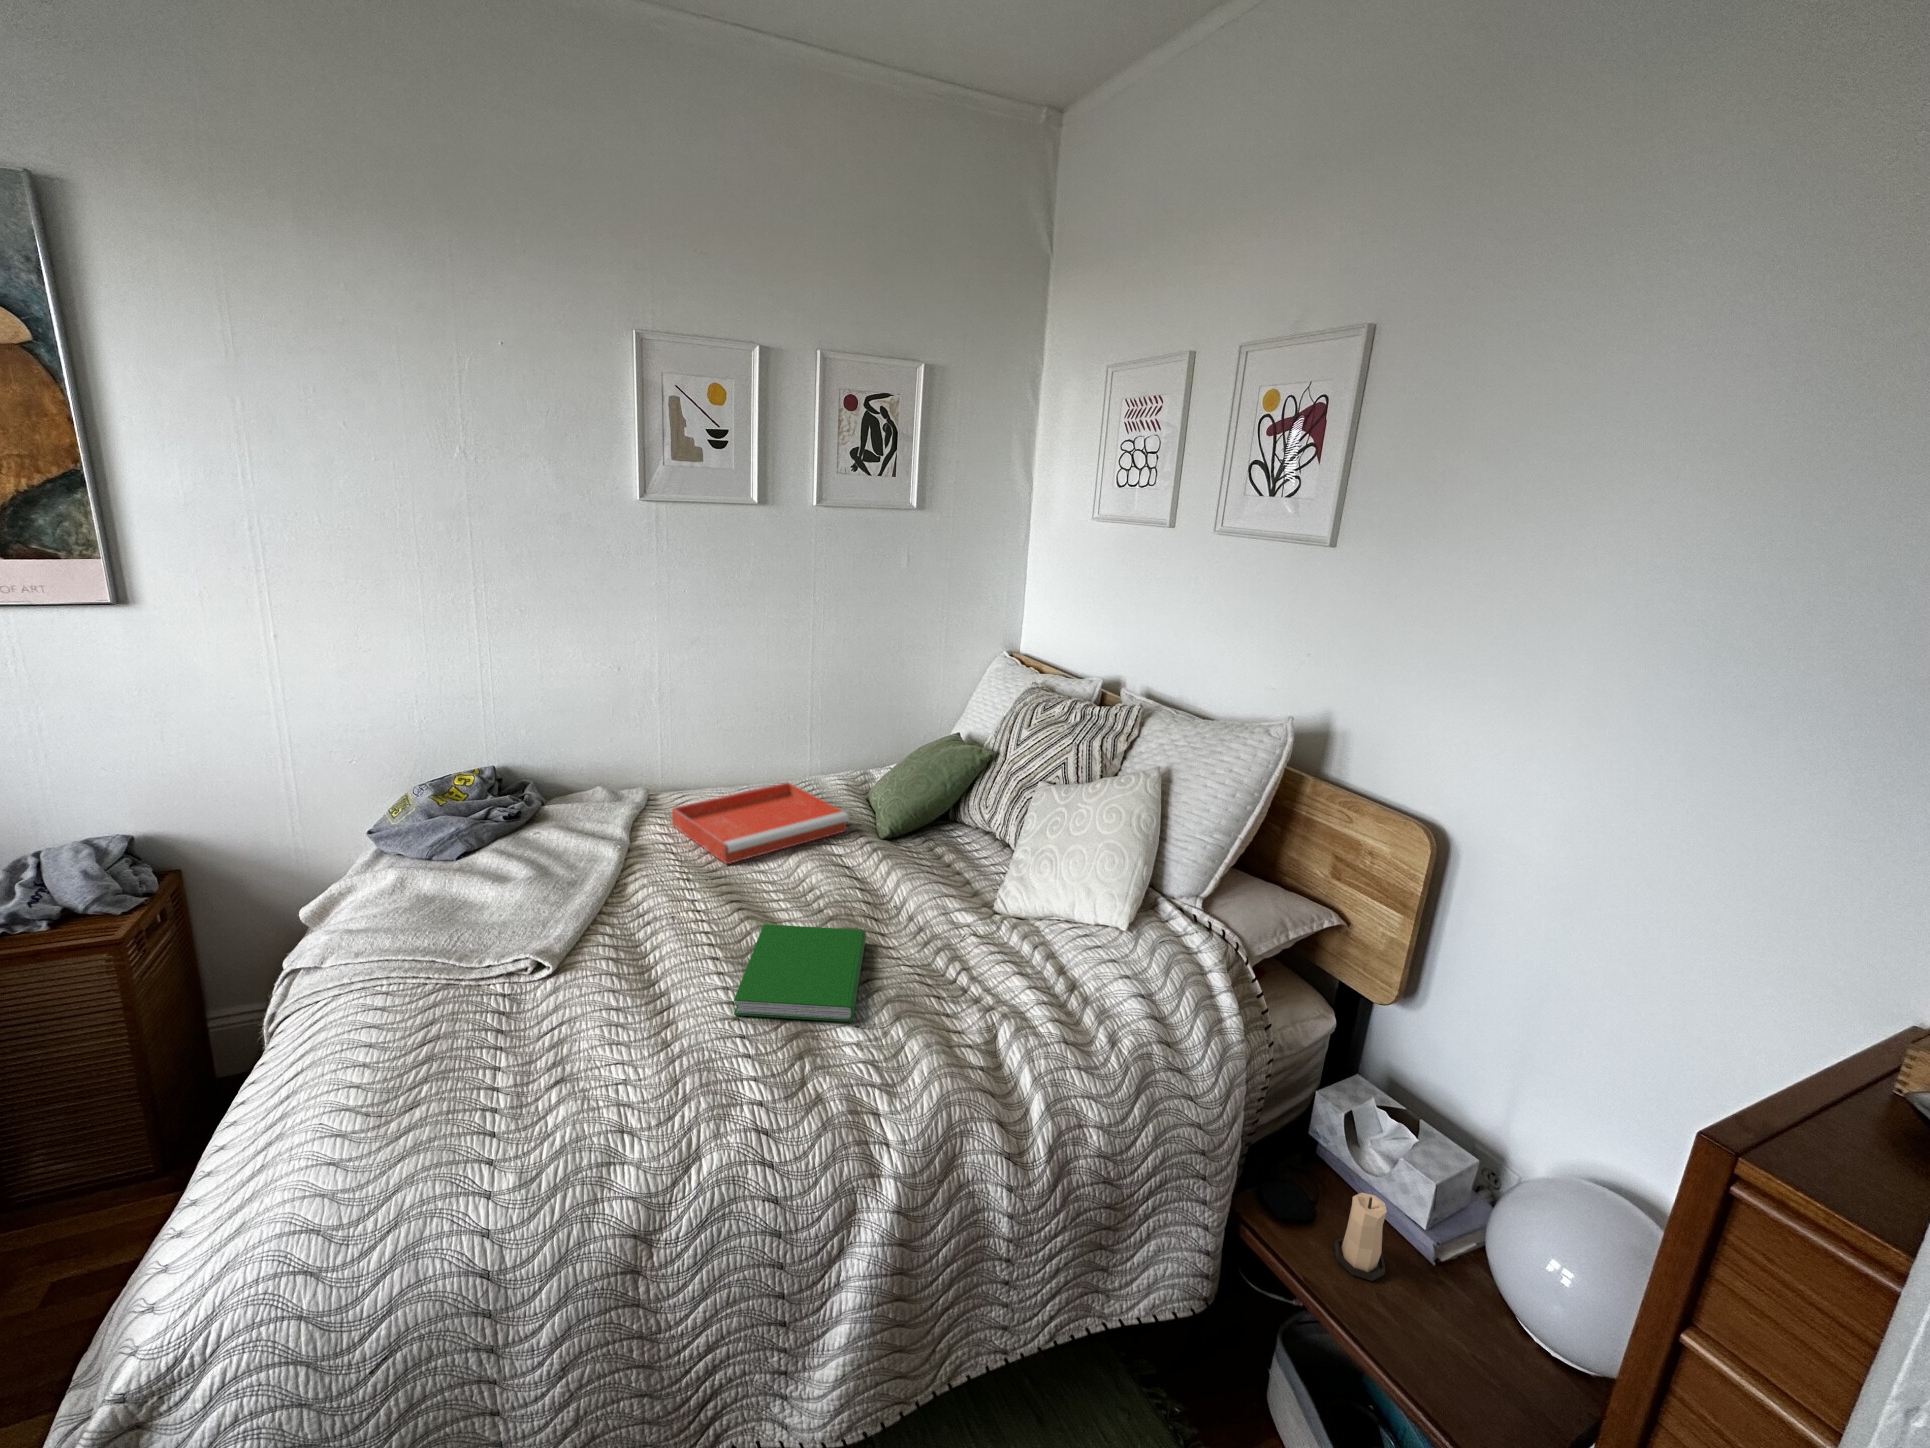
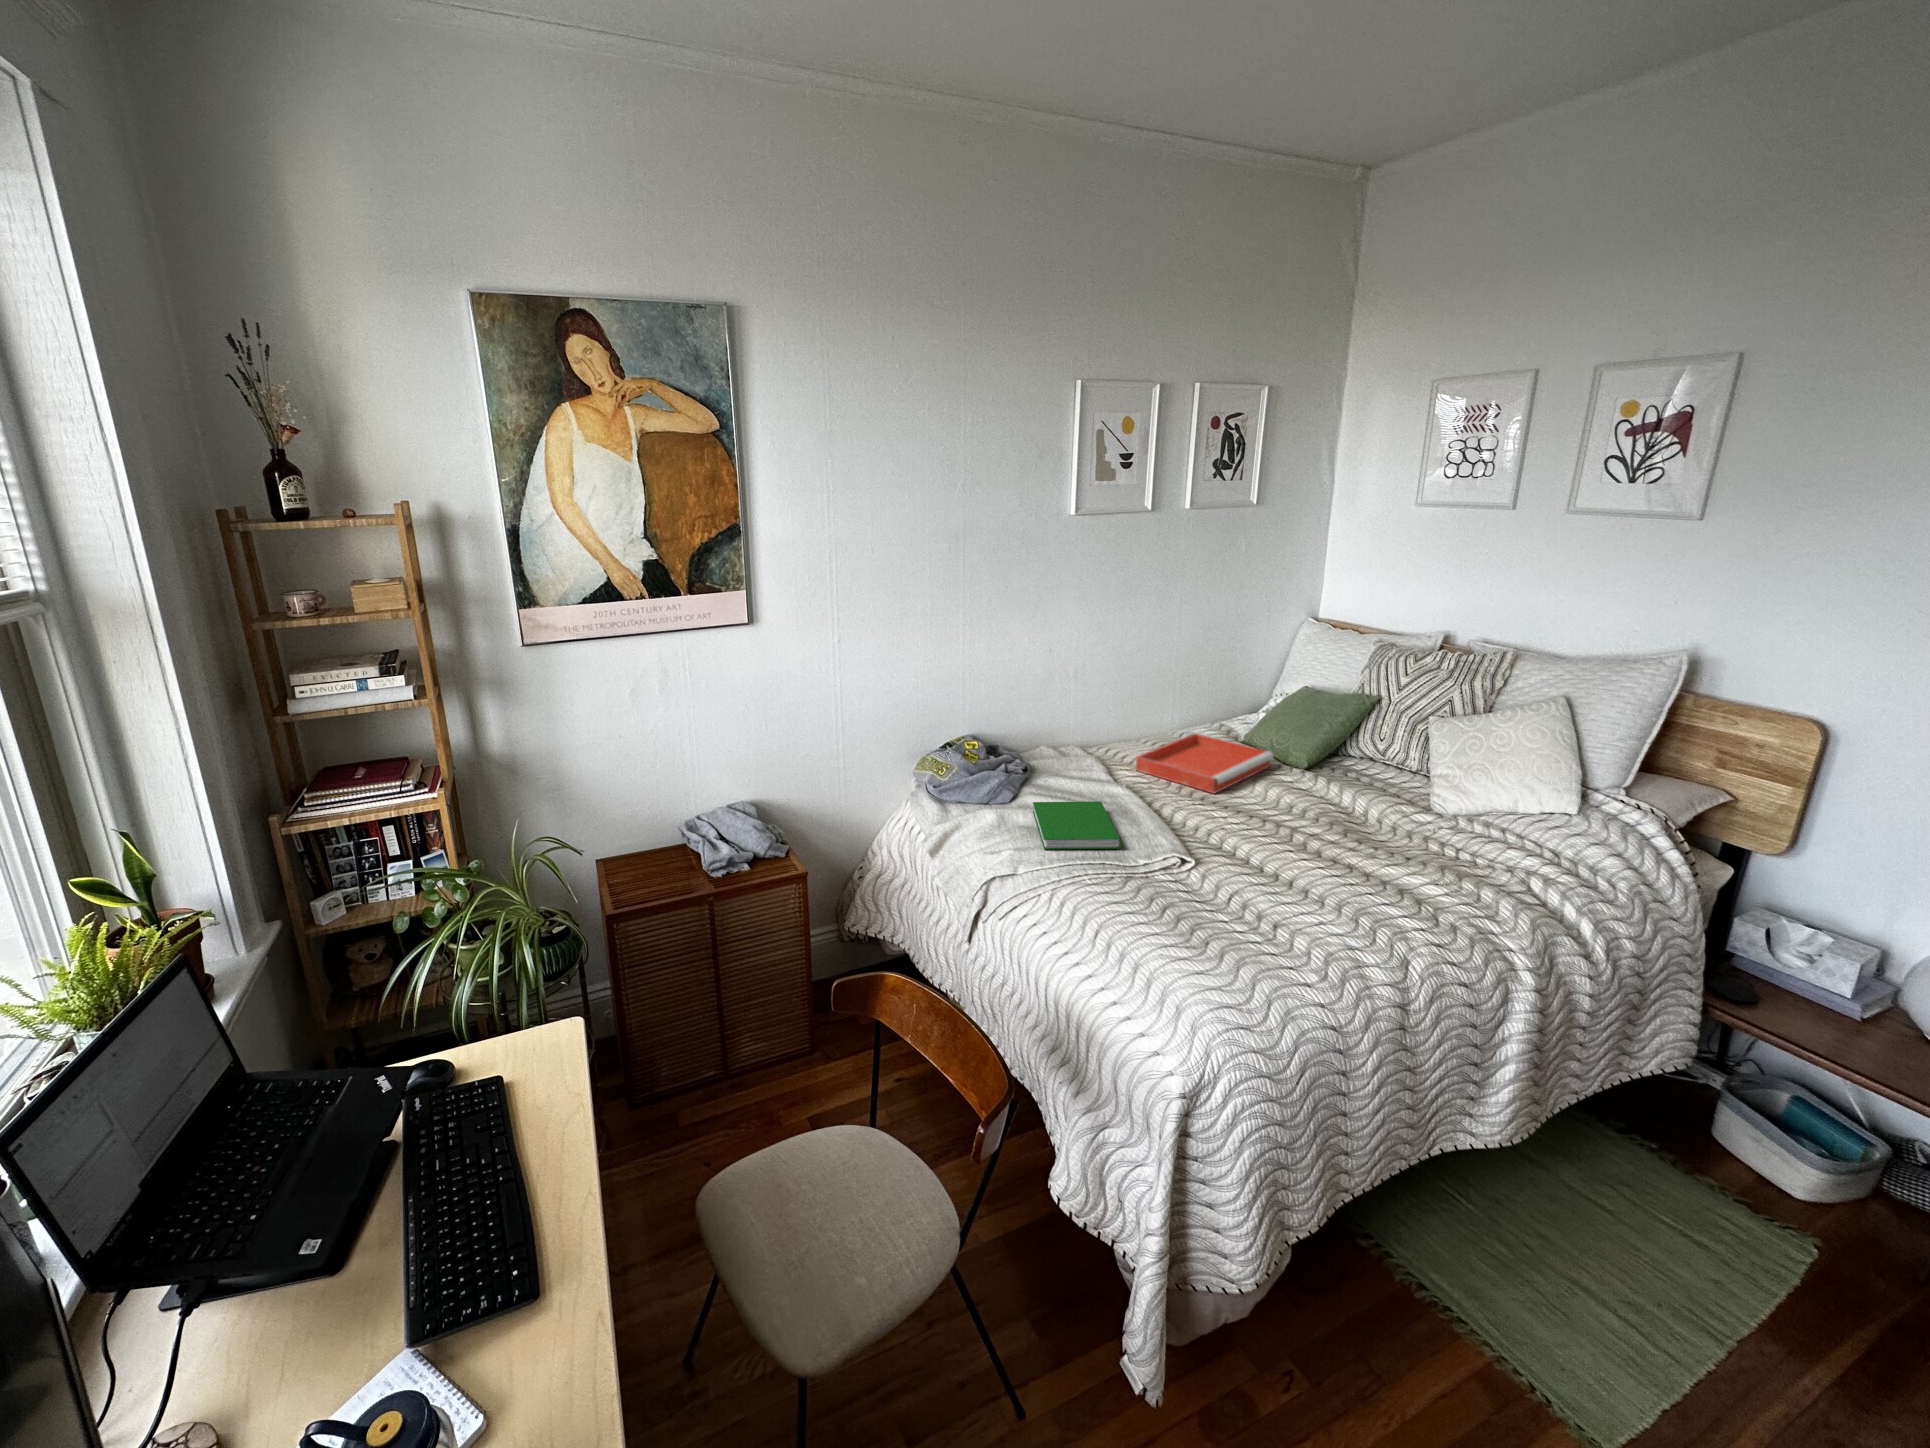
hardcover book: present [734,924,866,1022] -> present [1033,801,1121,849]
candle: present [1335,1193,1387,1281] -> none [1786,974,1835,1031]

